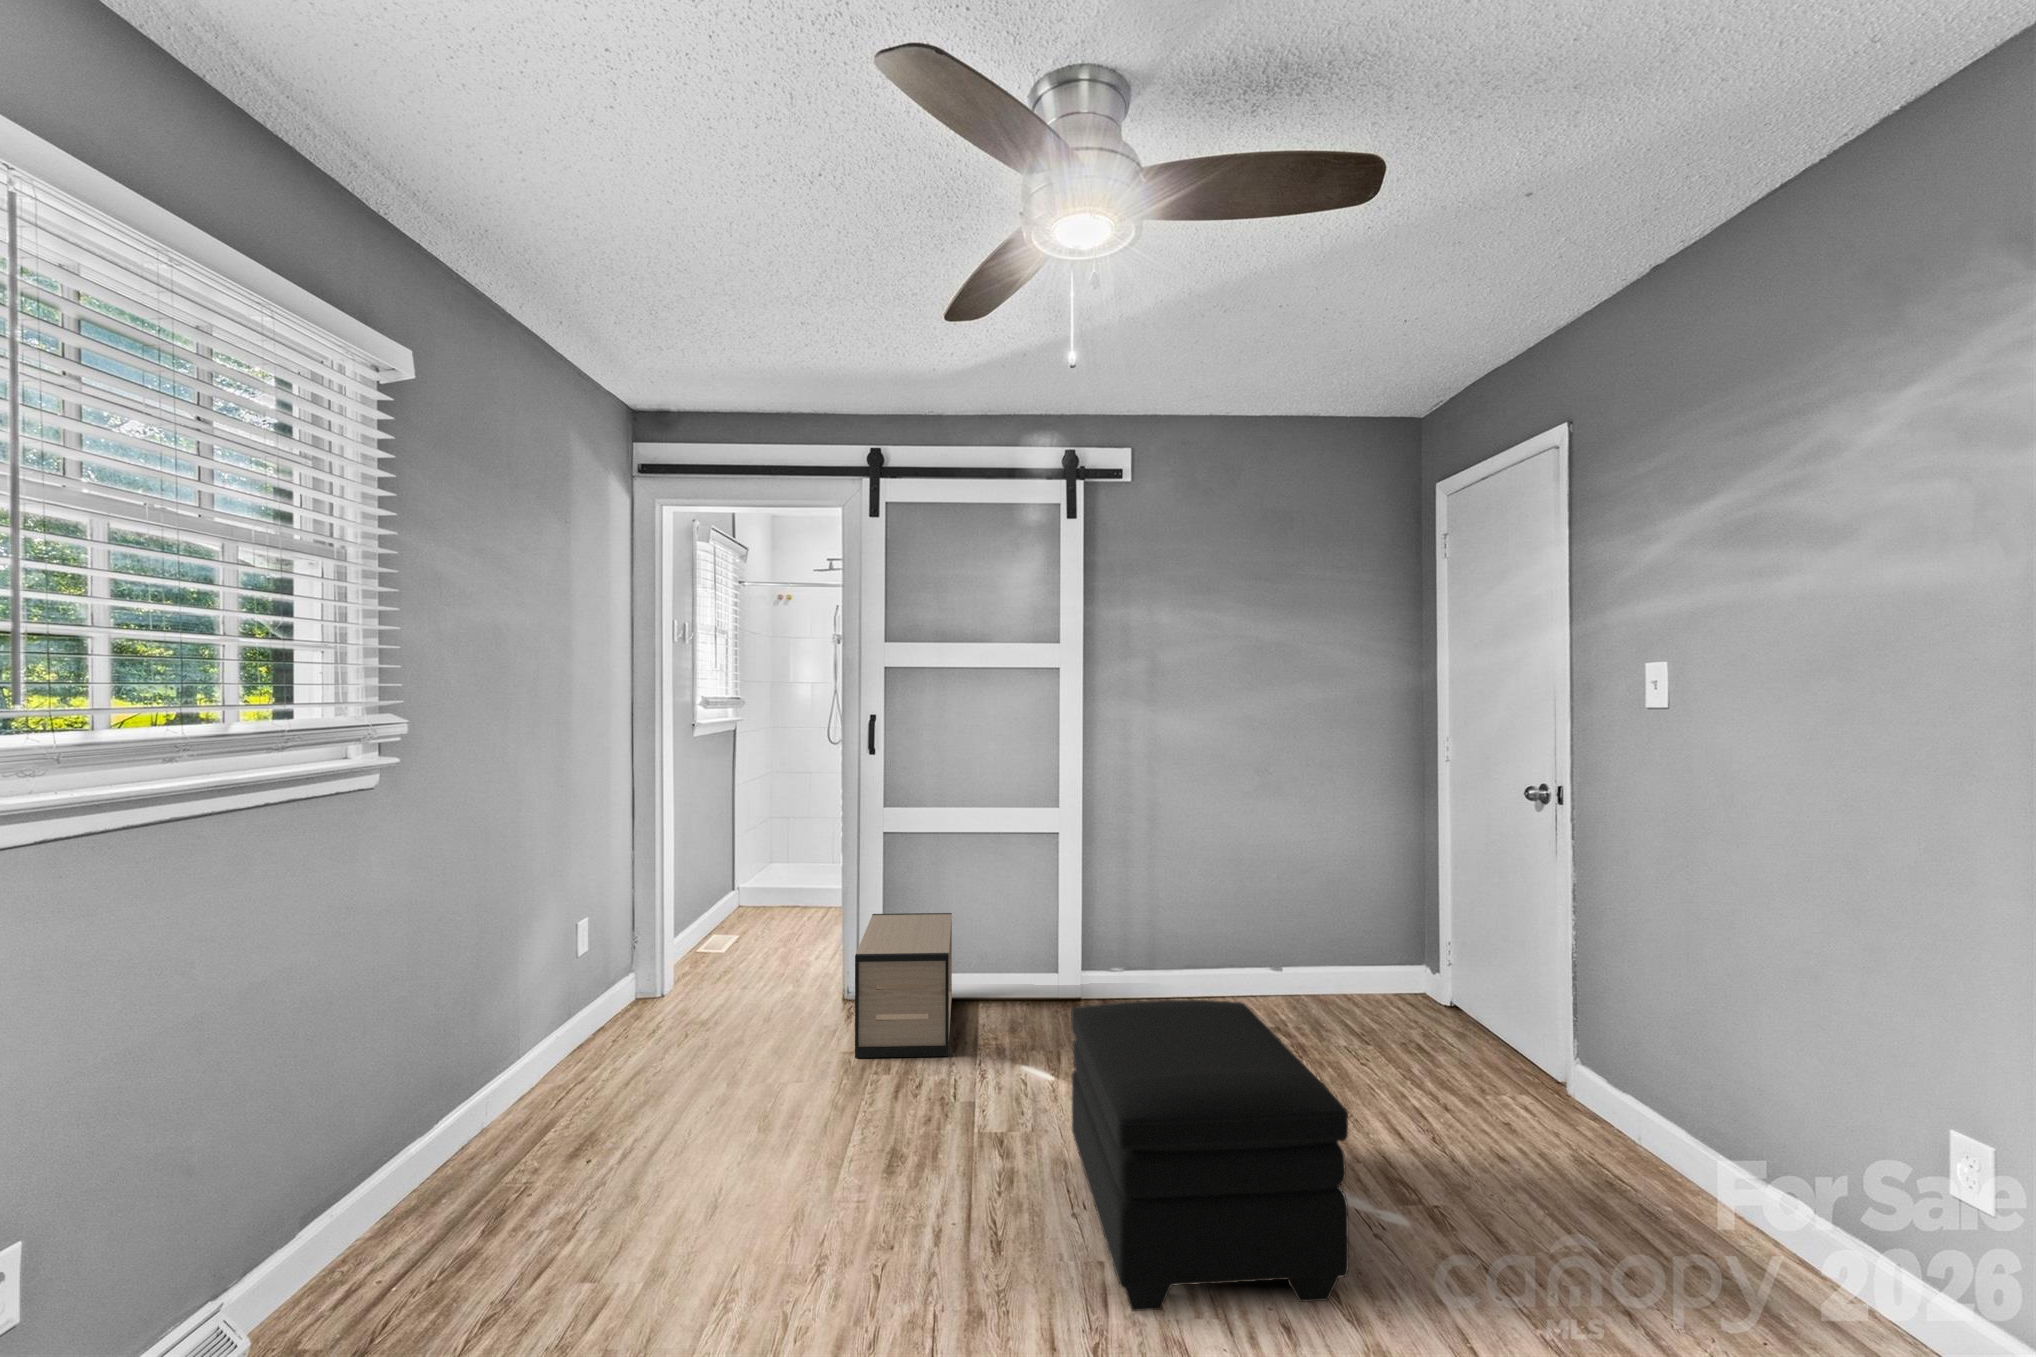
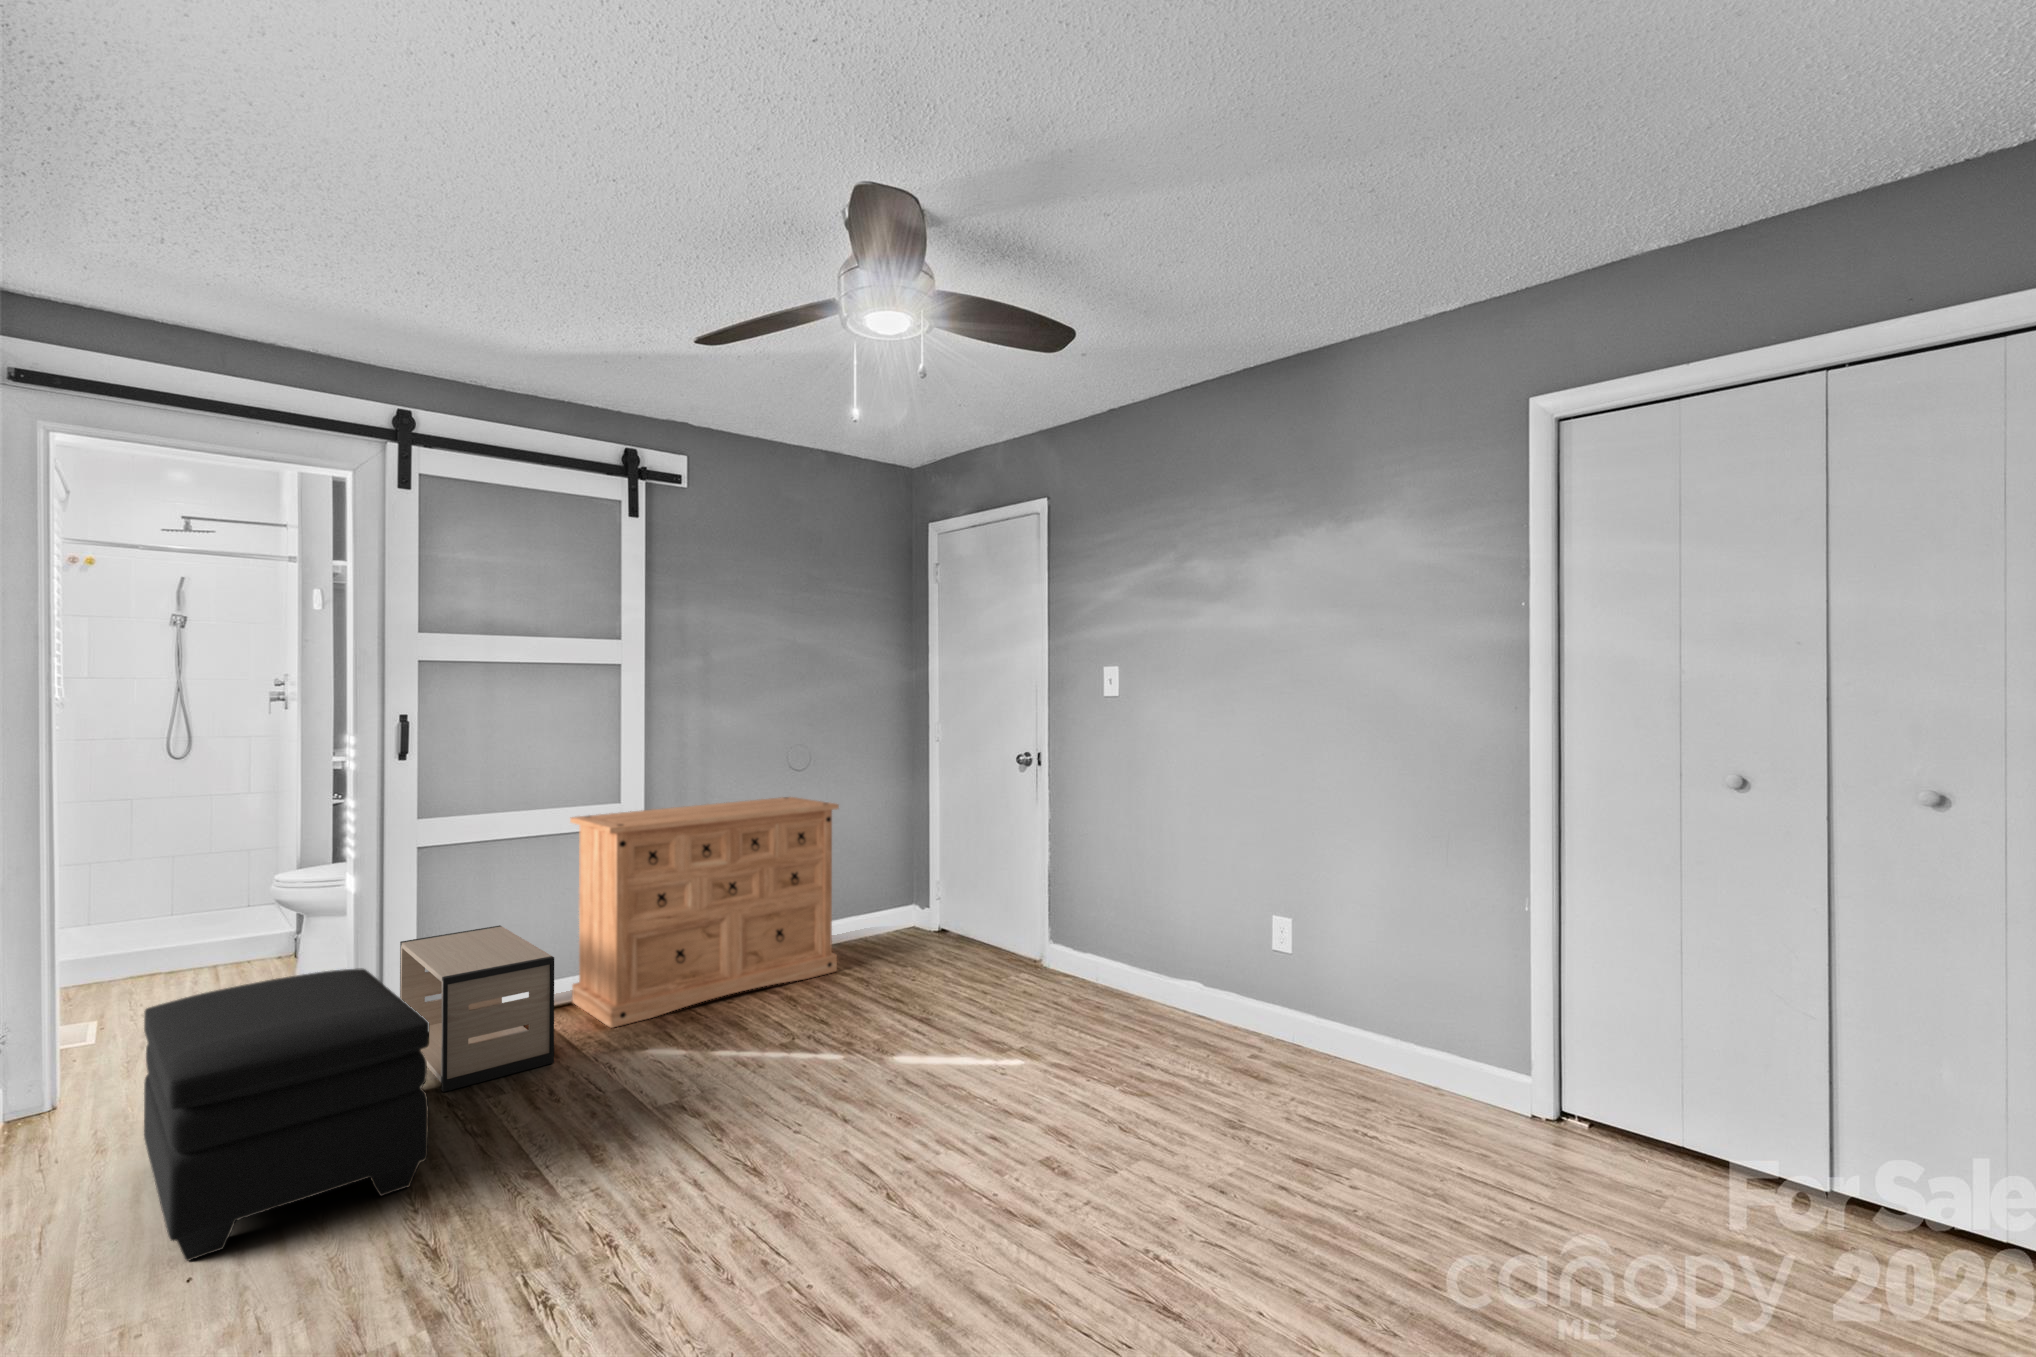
dresser: none [1013,816,1284,1035] -> present [570,797,839,1028]
ottoman: present [1071,1000,1349,1311] -> present [144,968,429,1261]

